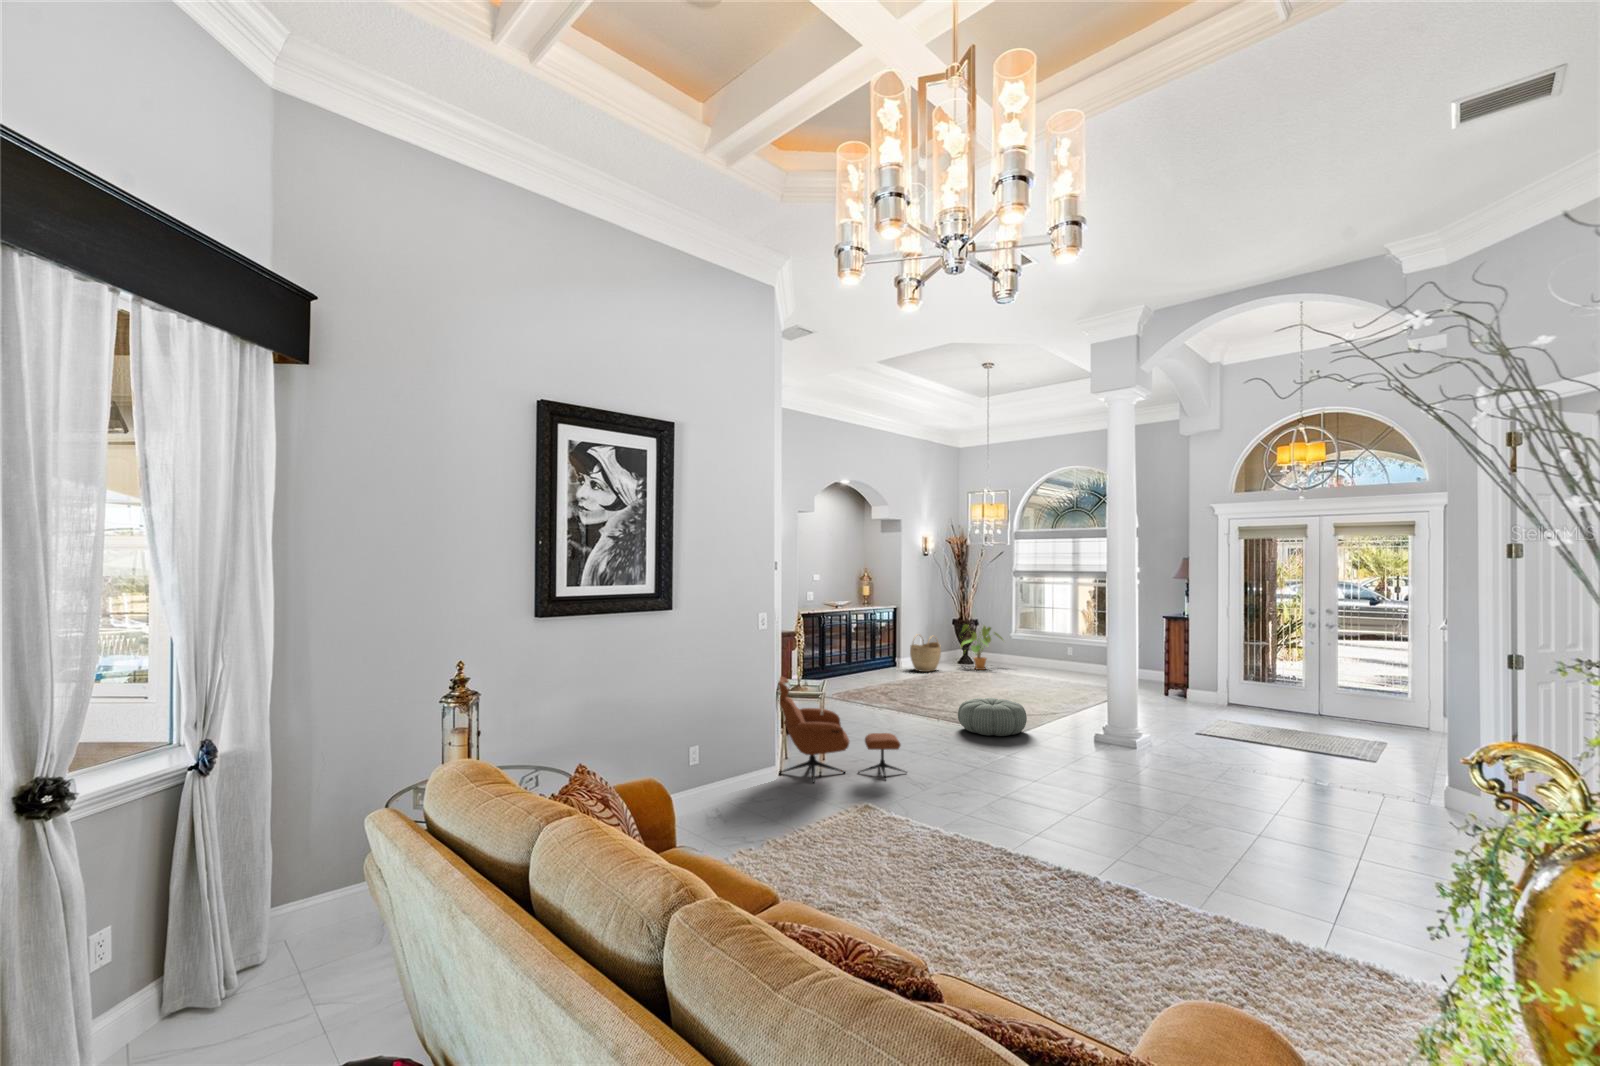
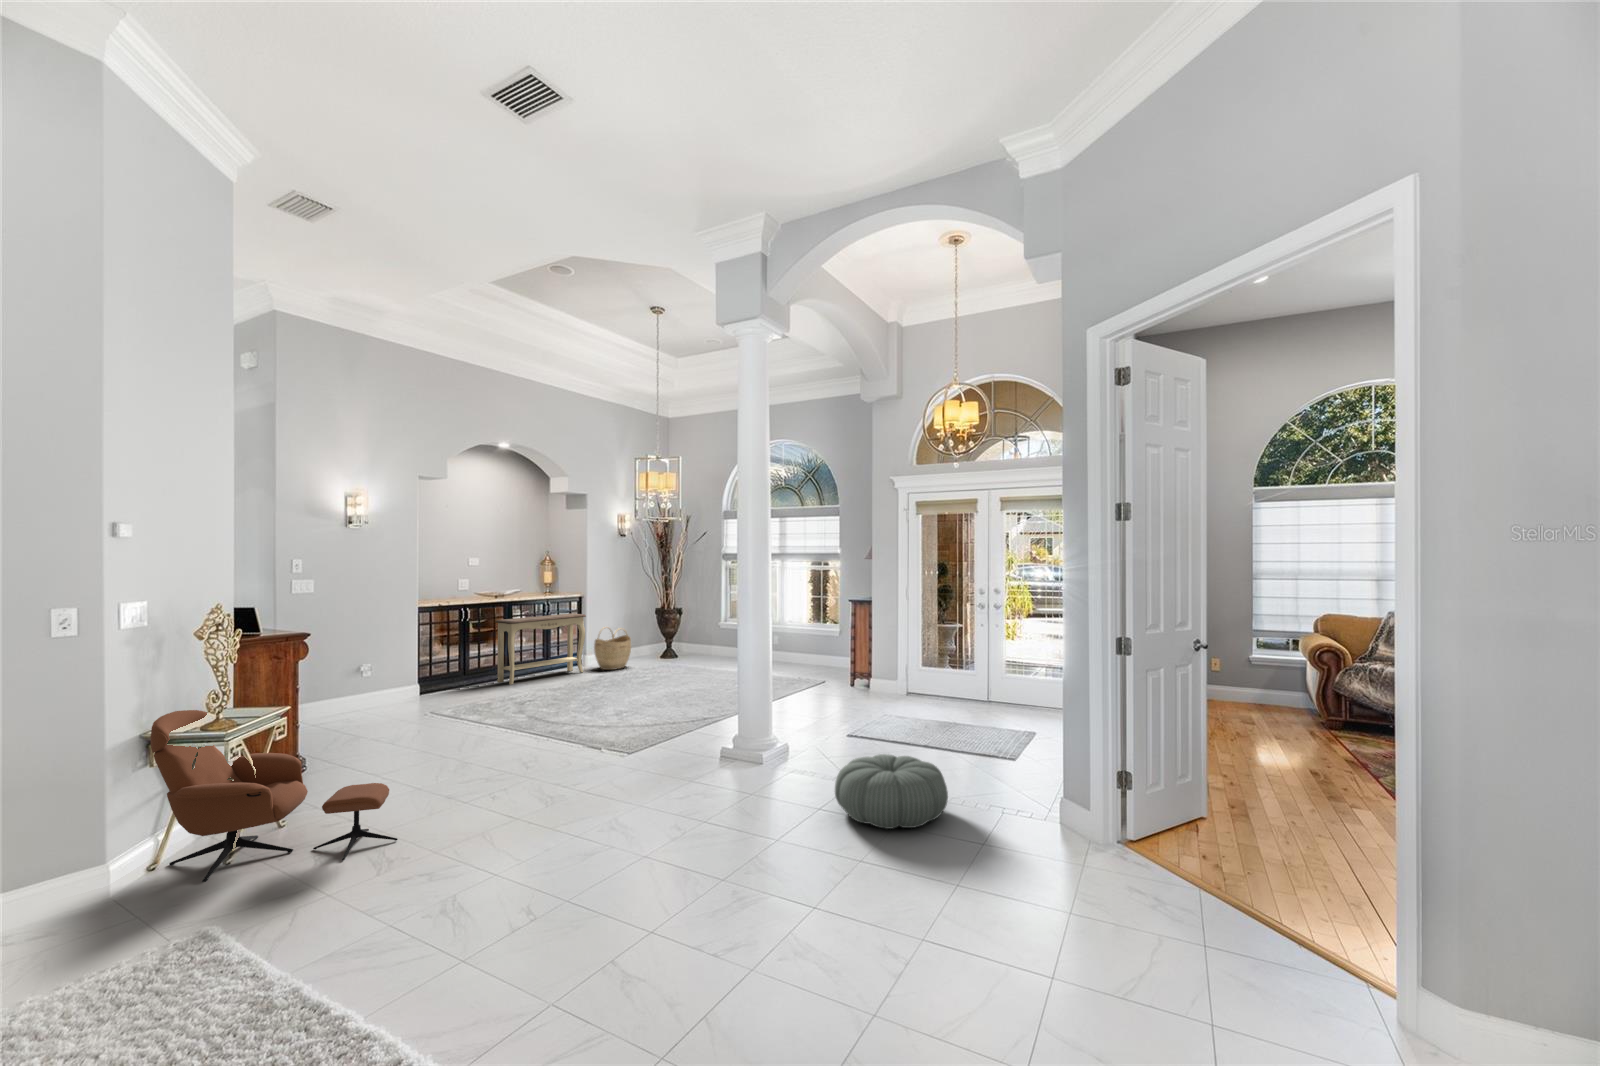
console table: none [840,621,906,679] -> present [496,613,586,685]
house plant: present [961,625,1003,670] -> none [655,613,708,664]
pouf: present [958,698,1027,736] -> present [835,754,948,829]

